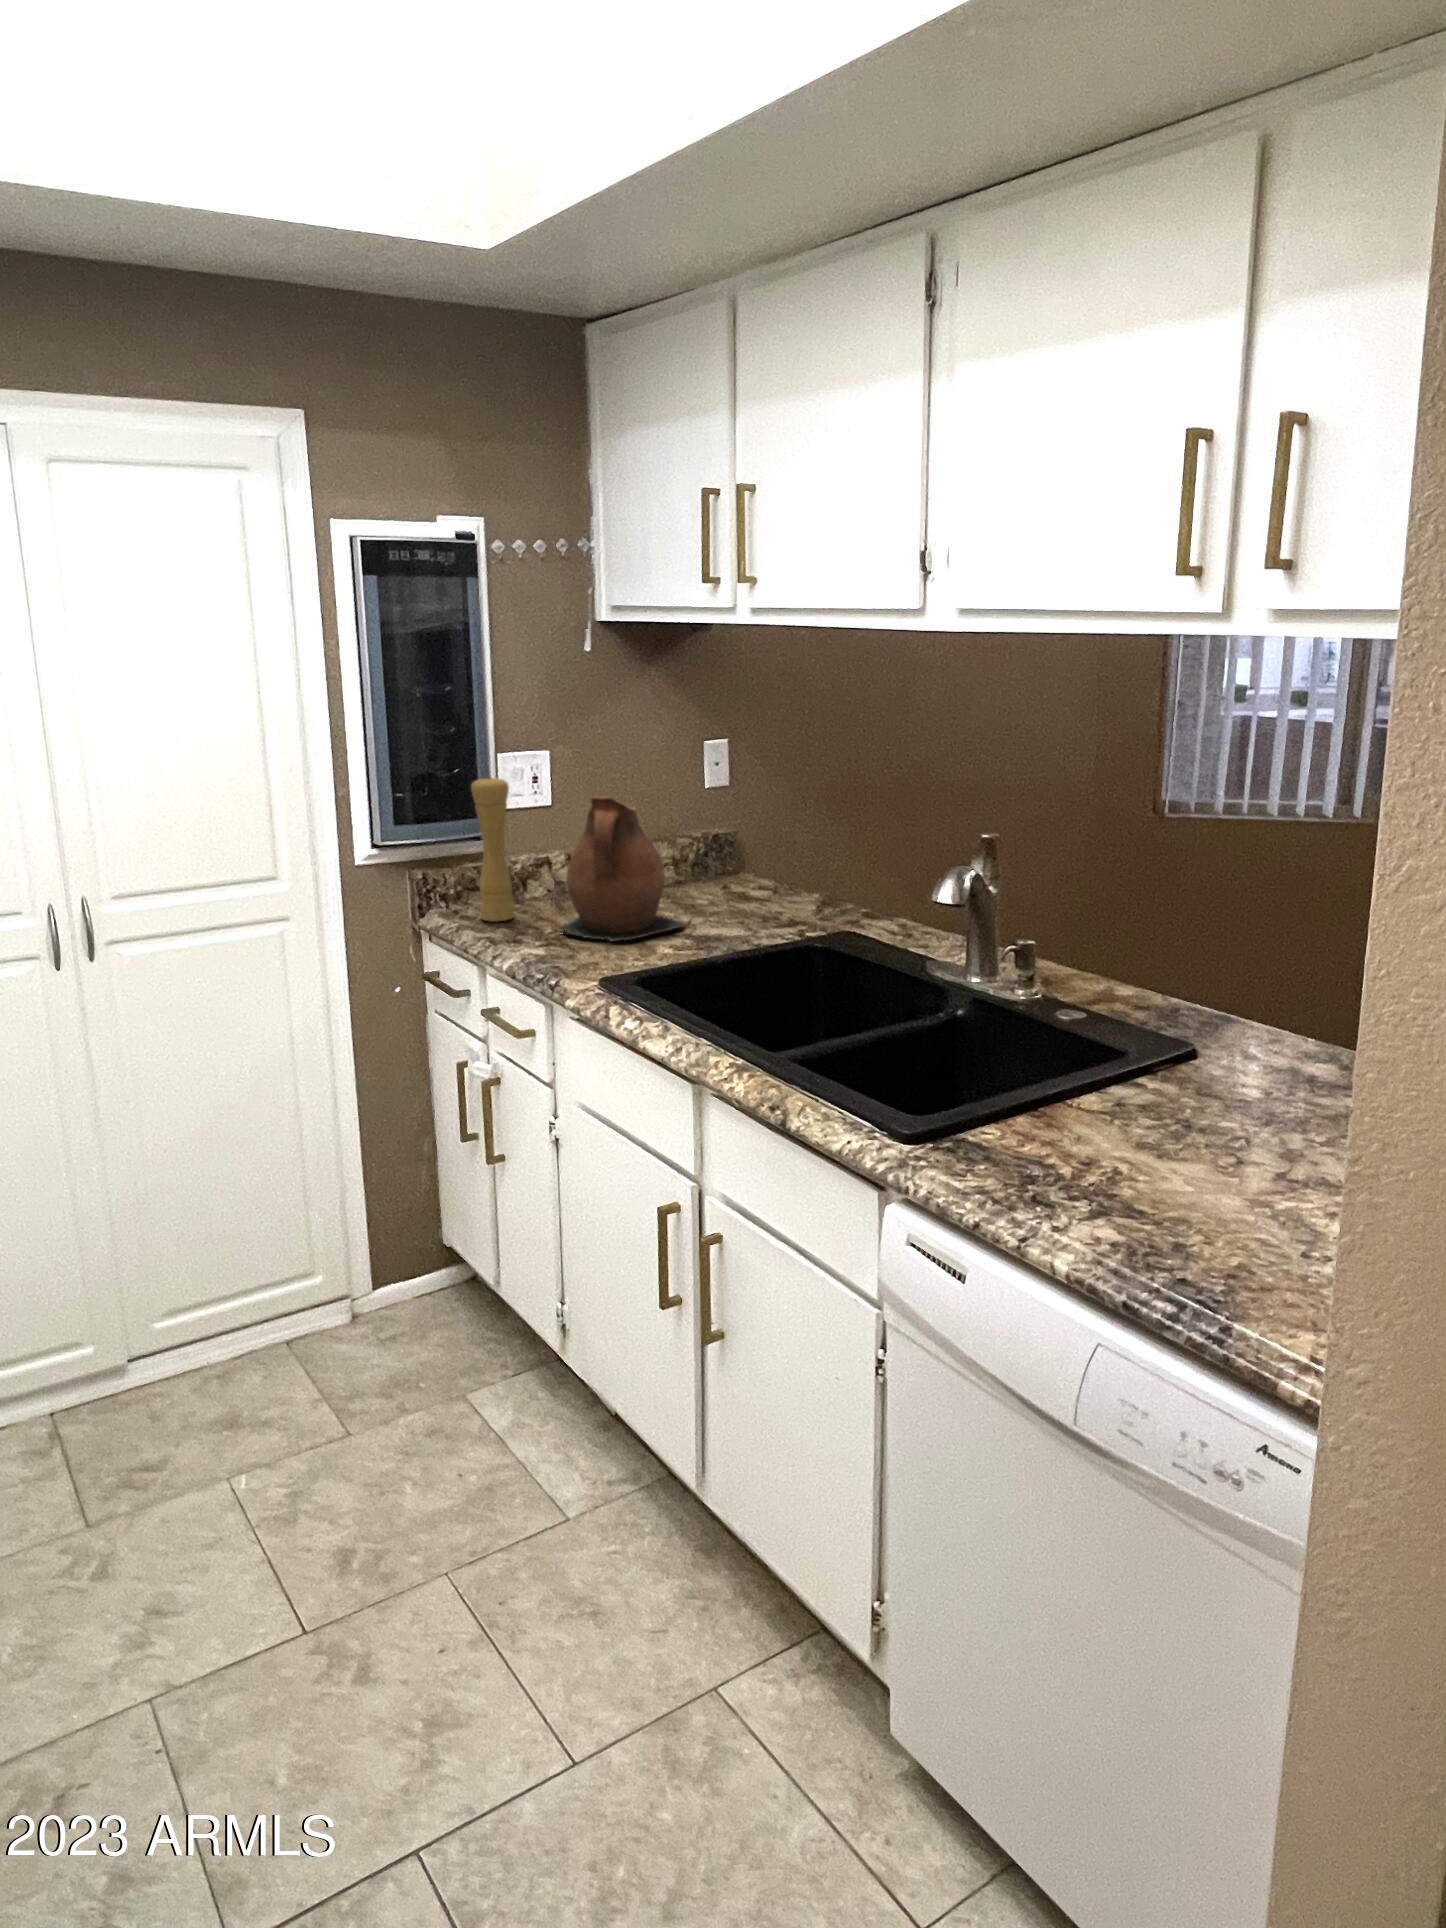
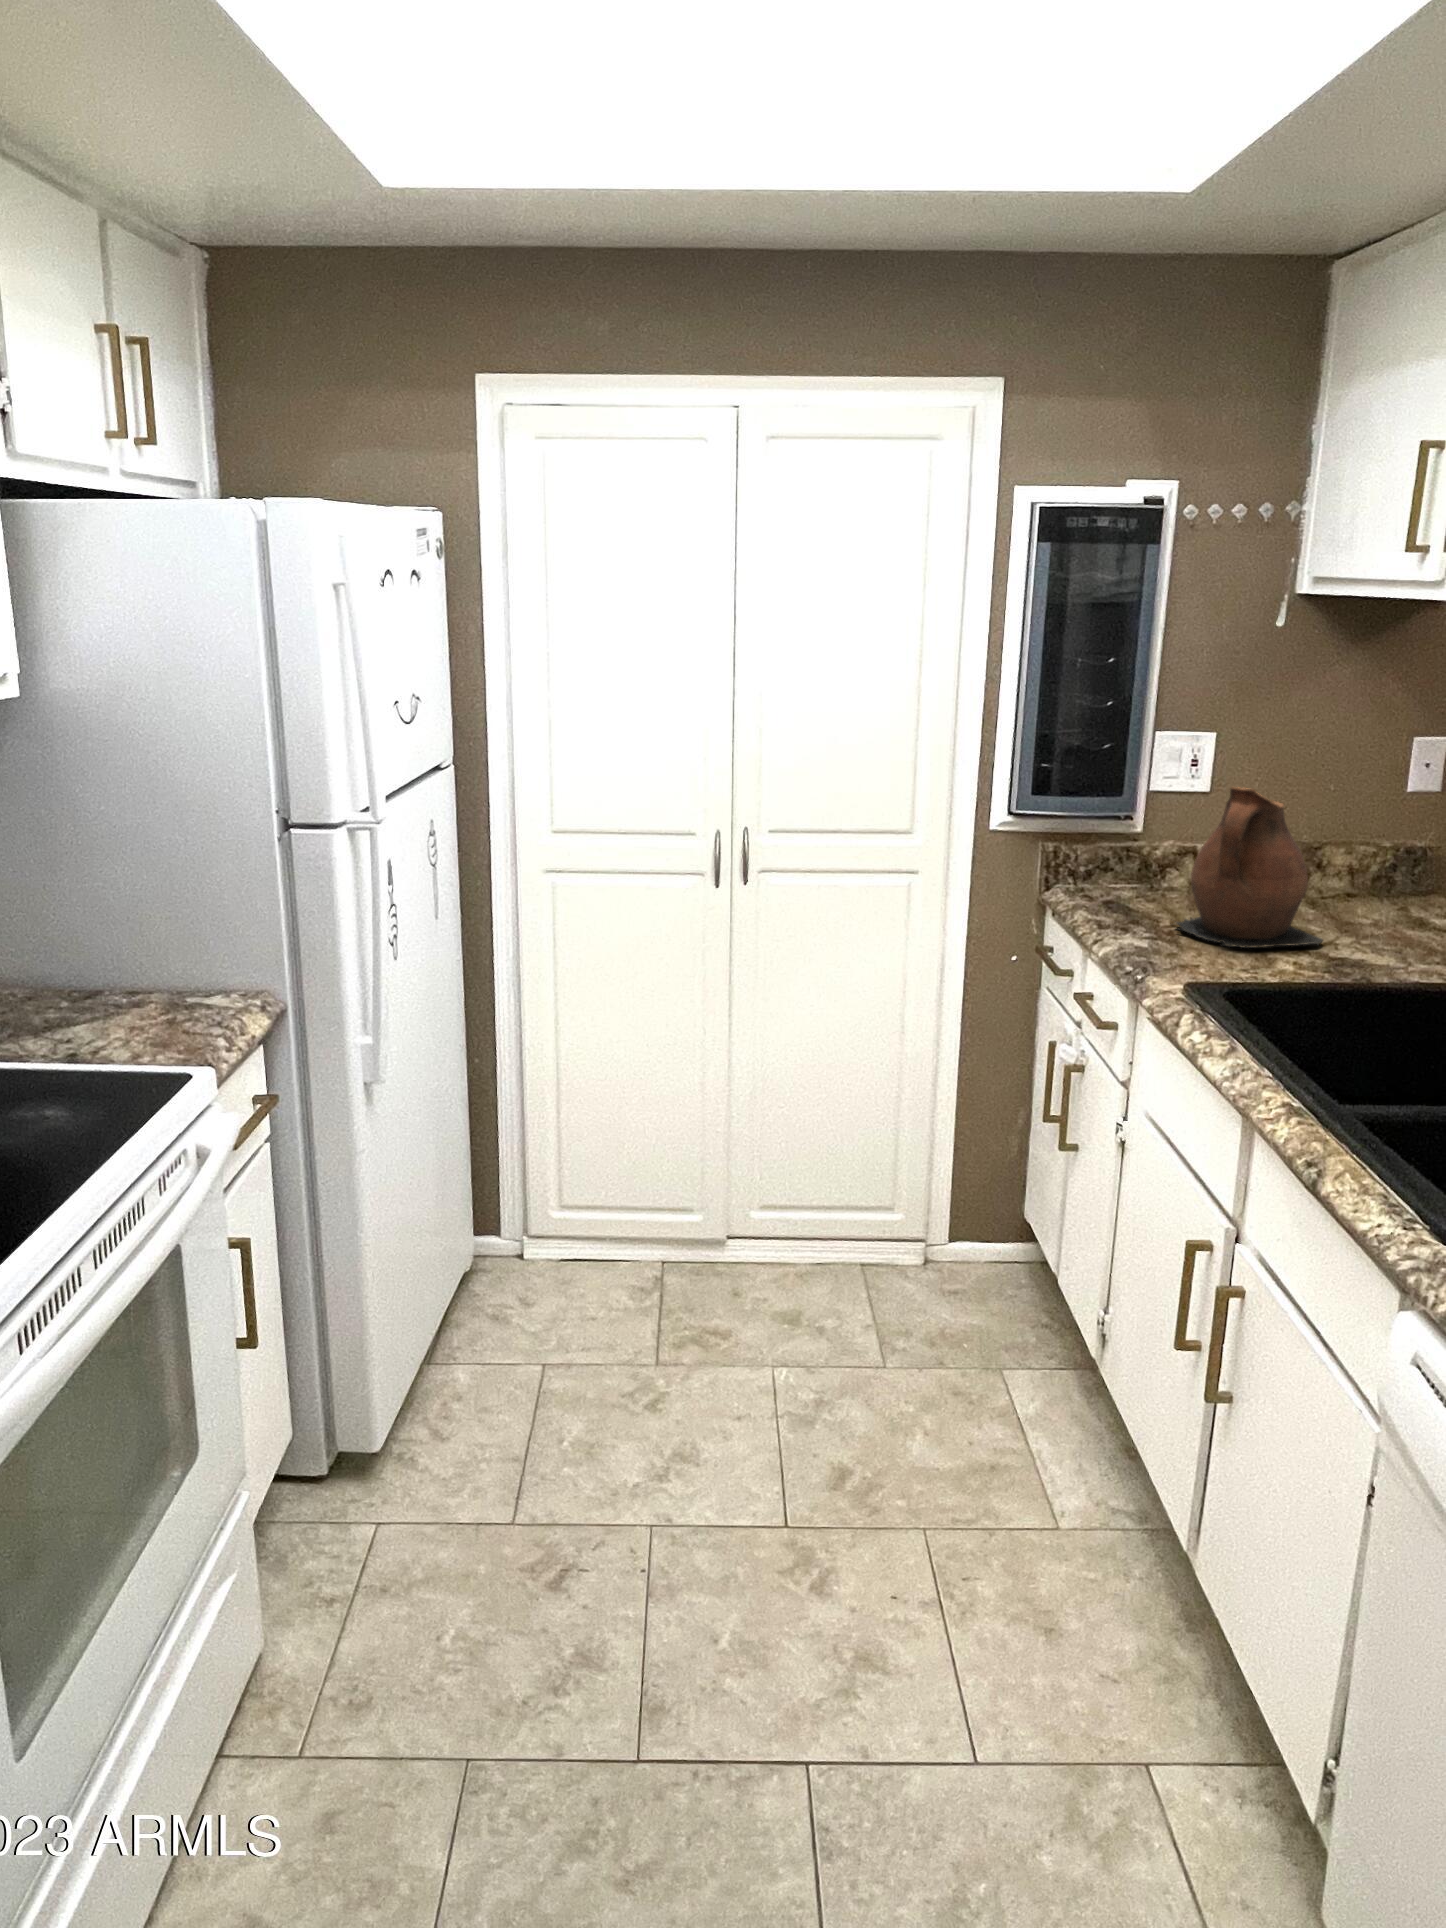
pepper mill: present [471,776,514,921] -> none [1101,754,1152,906]

